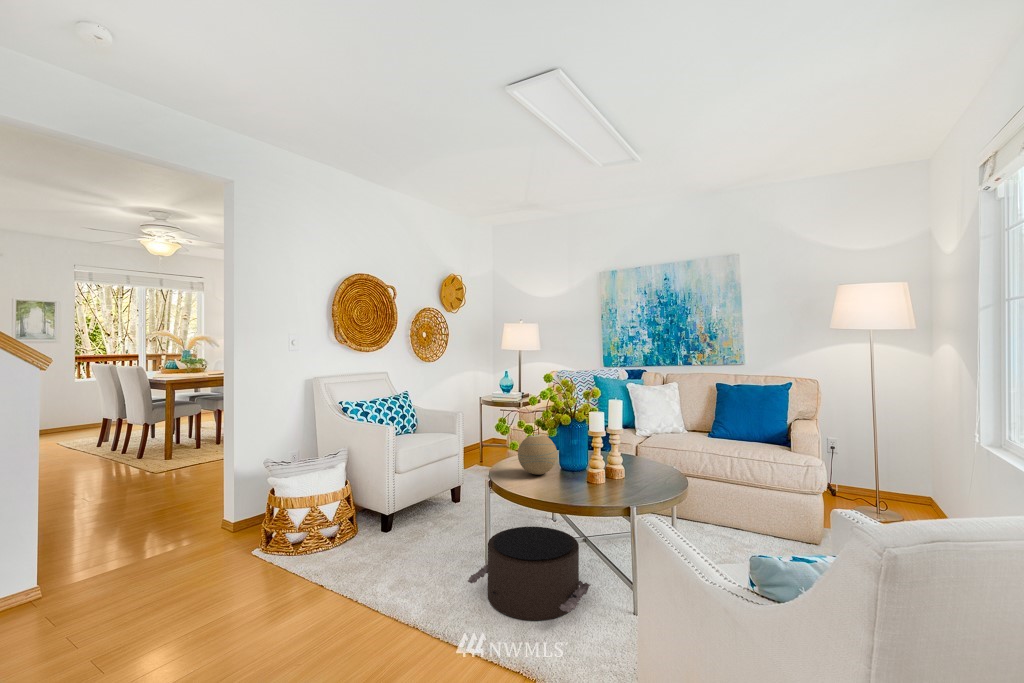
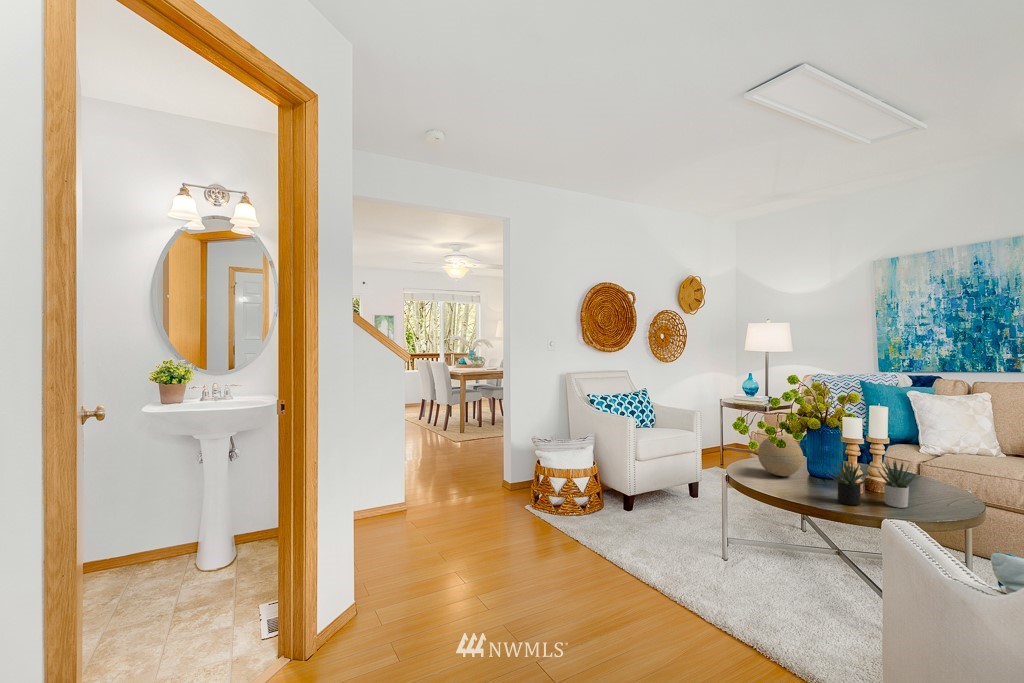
succulent plant: none [579,448,651,496] -> present [830,460,920,508]
pouf: present [468,527,591,620] -> none [702,525,839,617]

